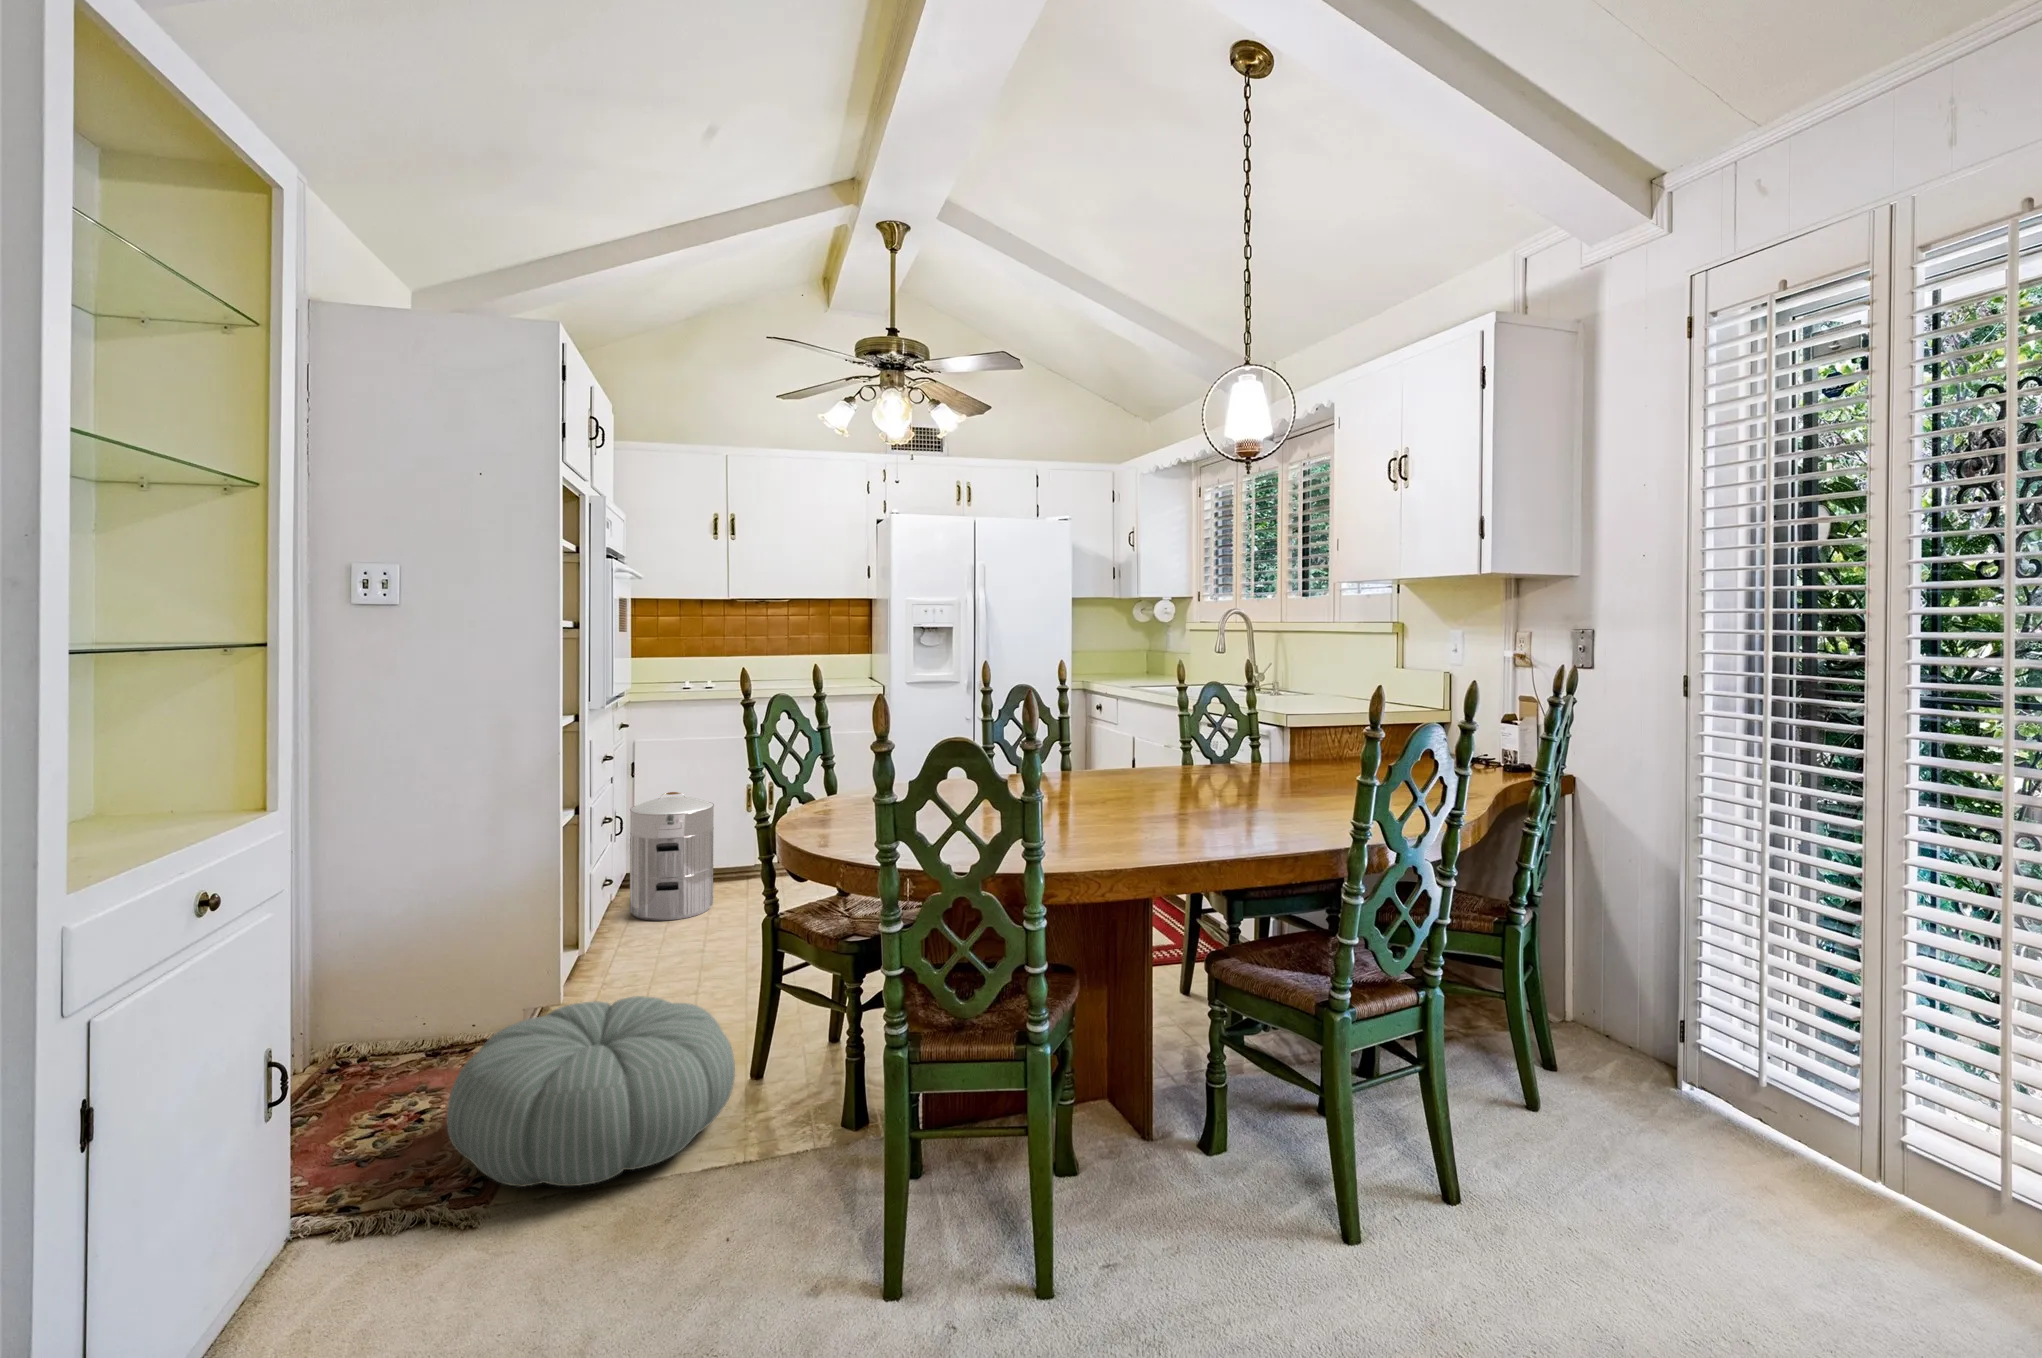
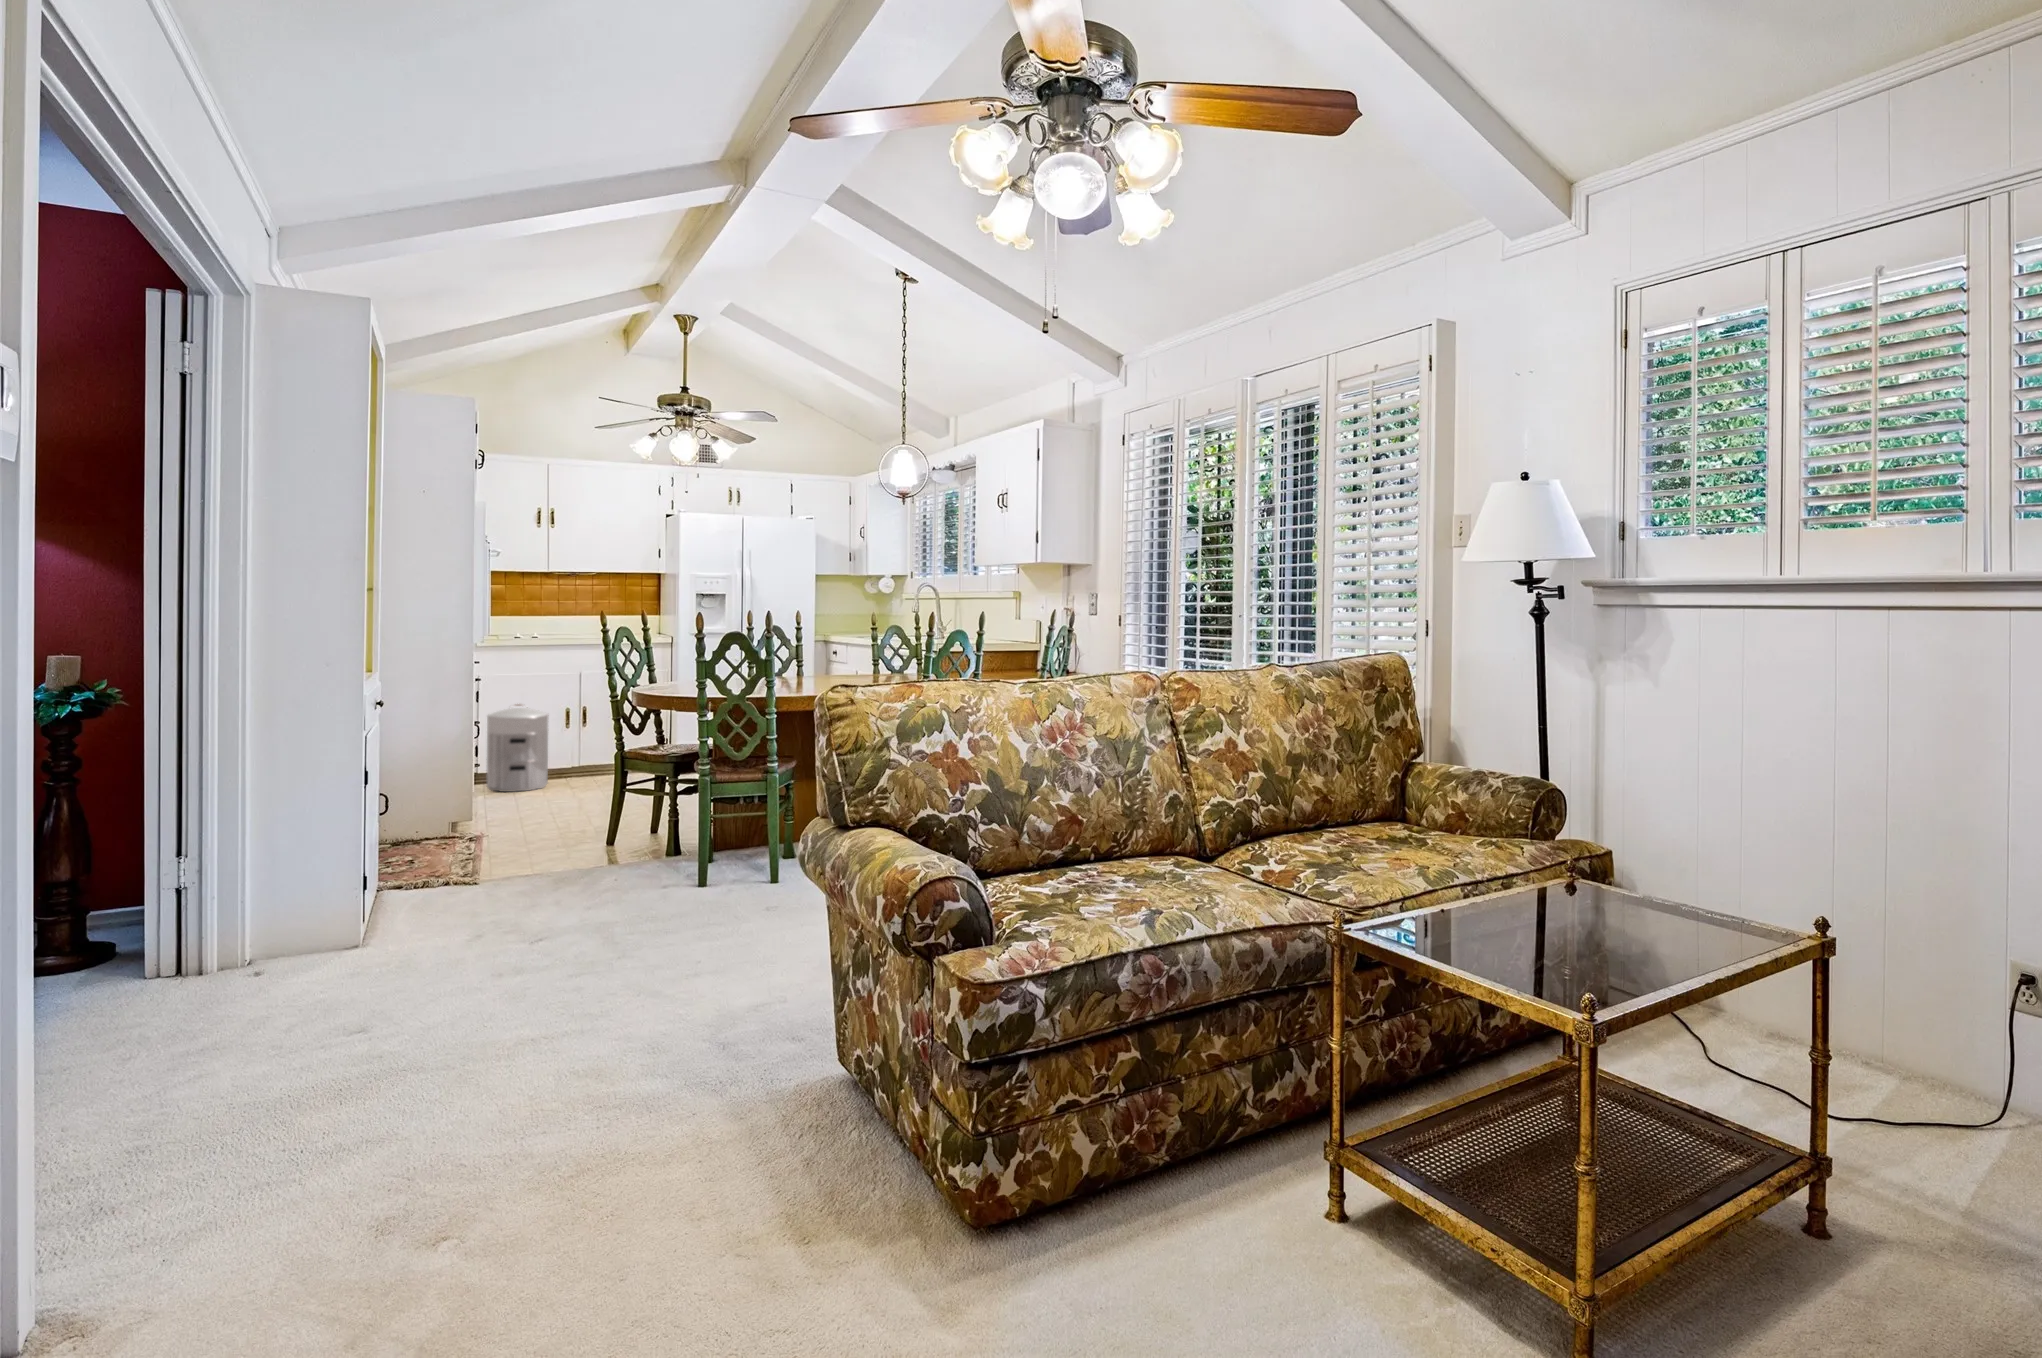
pouf: present [447,996,735,1187] -> none [452,790,607,866]

